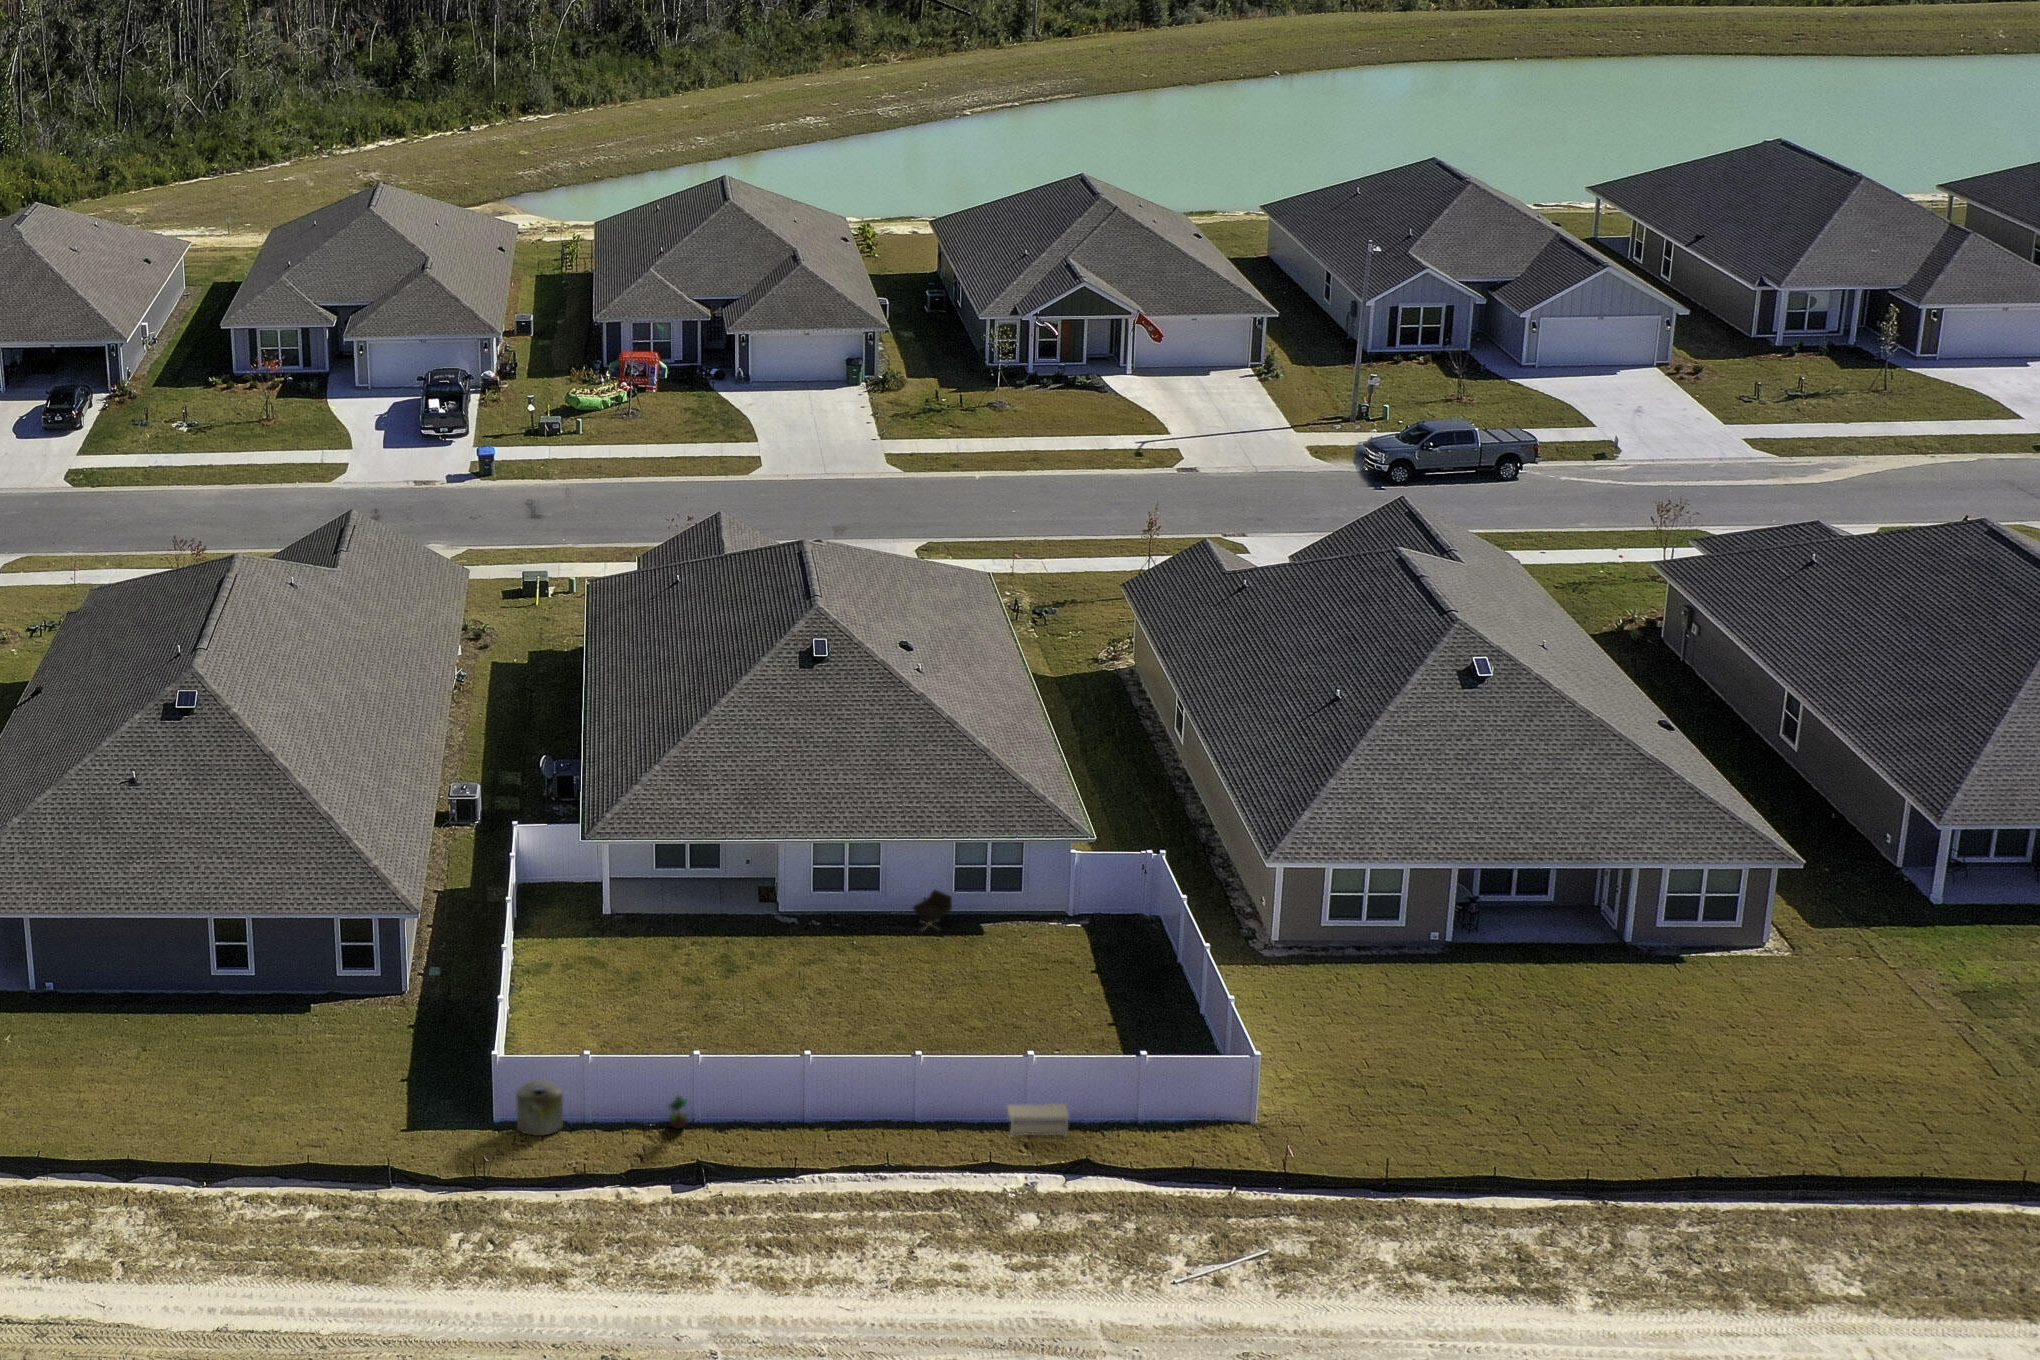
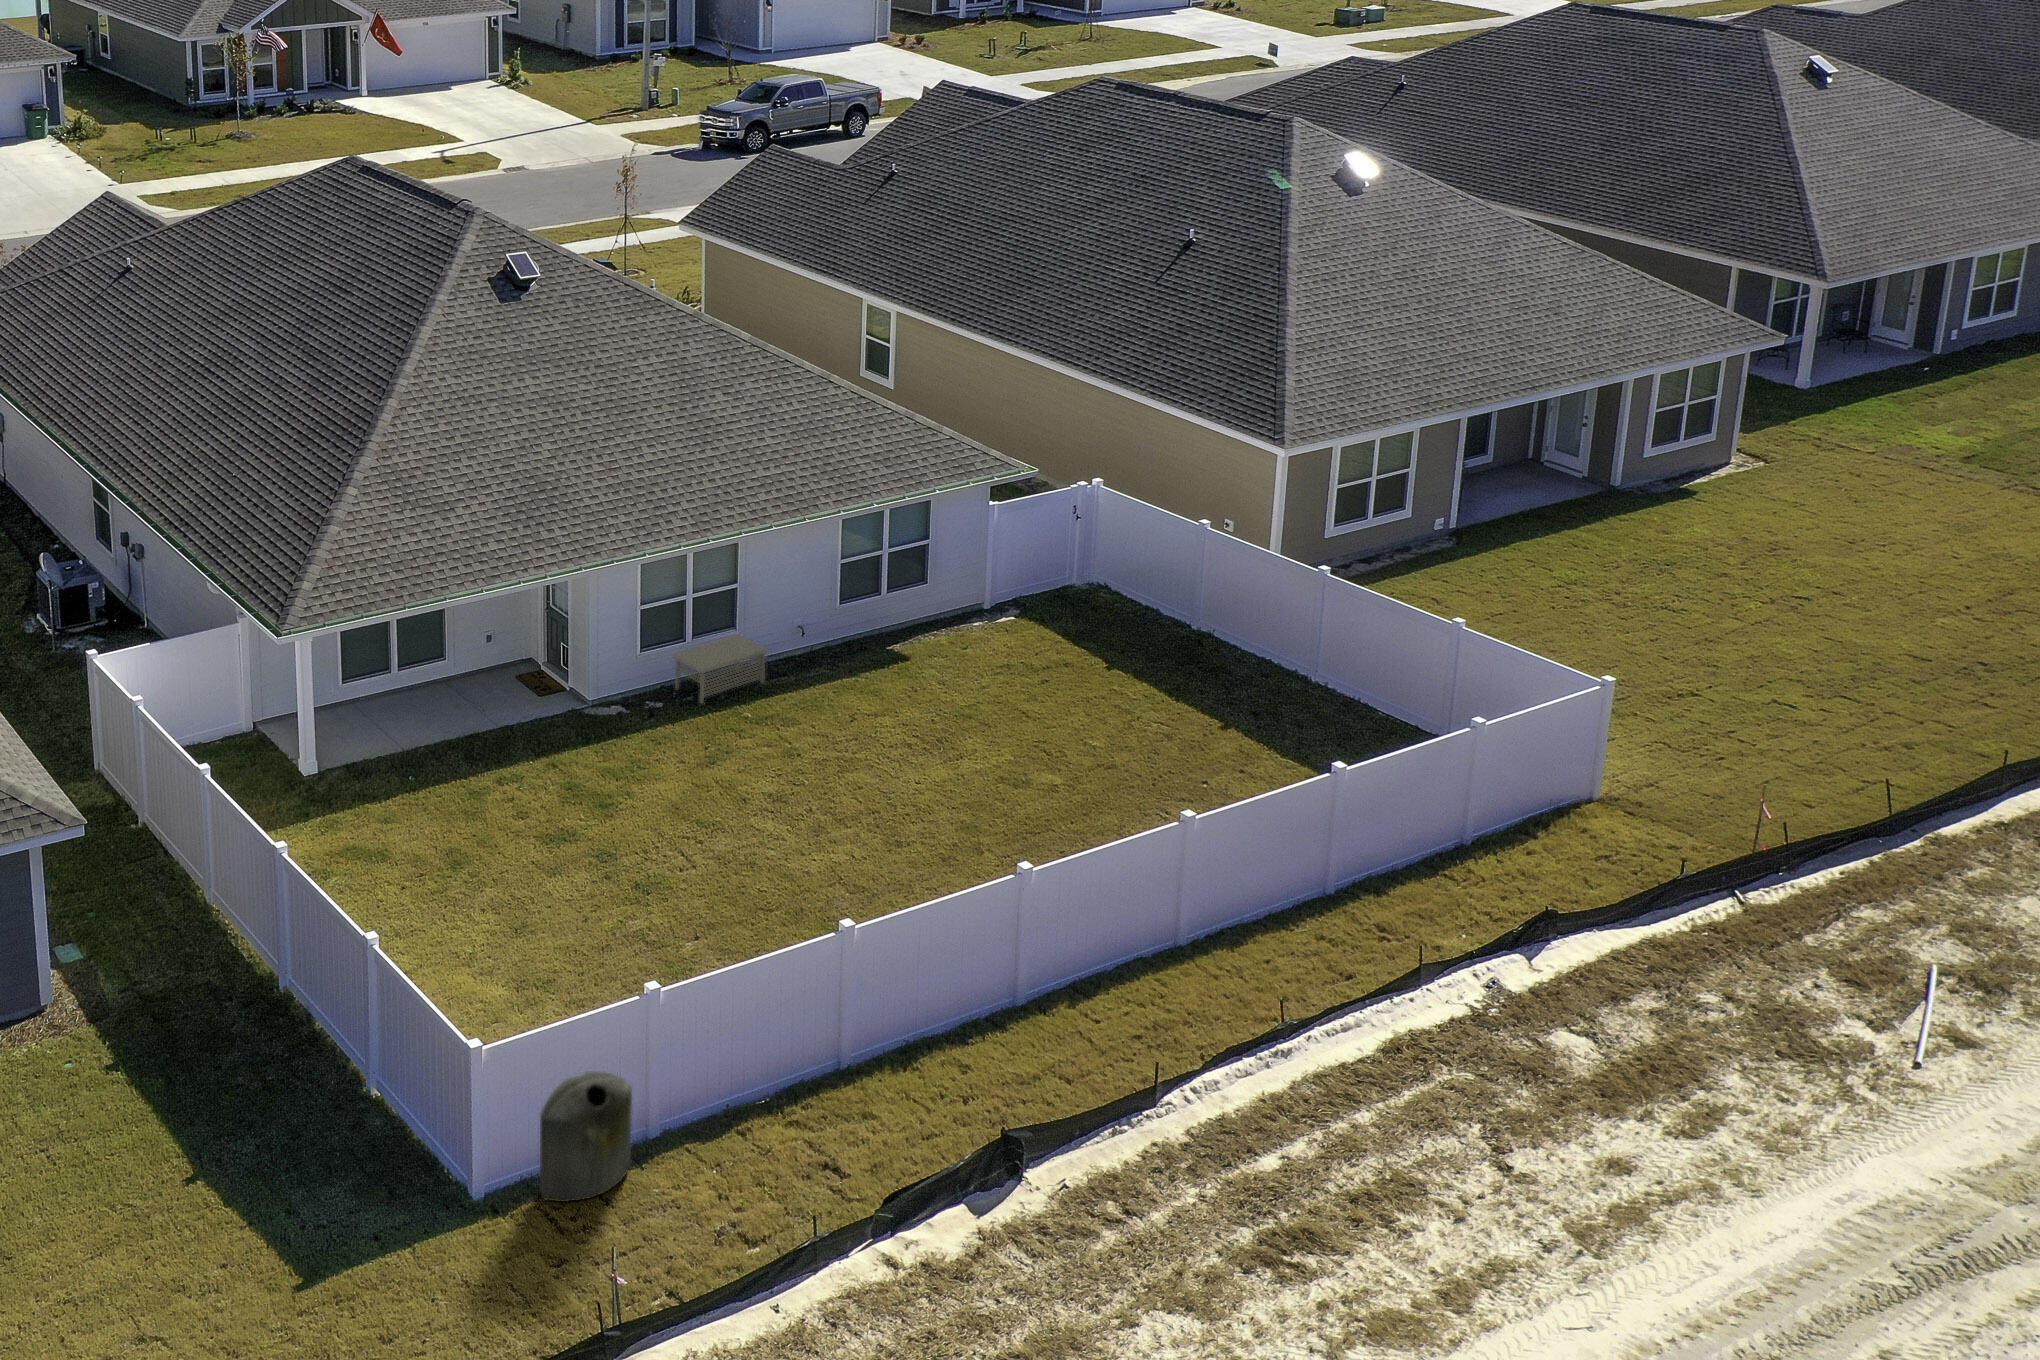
lounge chair: present [913,889,952,928] -> none [792,608,849,676]
potted tree: present [668,1095,688,1128] -> none [811,1016,864,1090]
storage bench: present [1007,1104,1069,1136] -> present [672,635,767,703]

